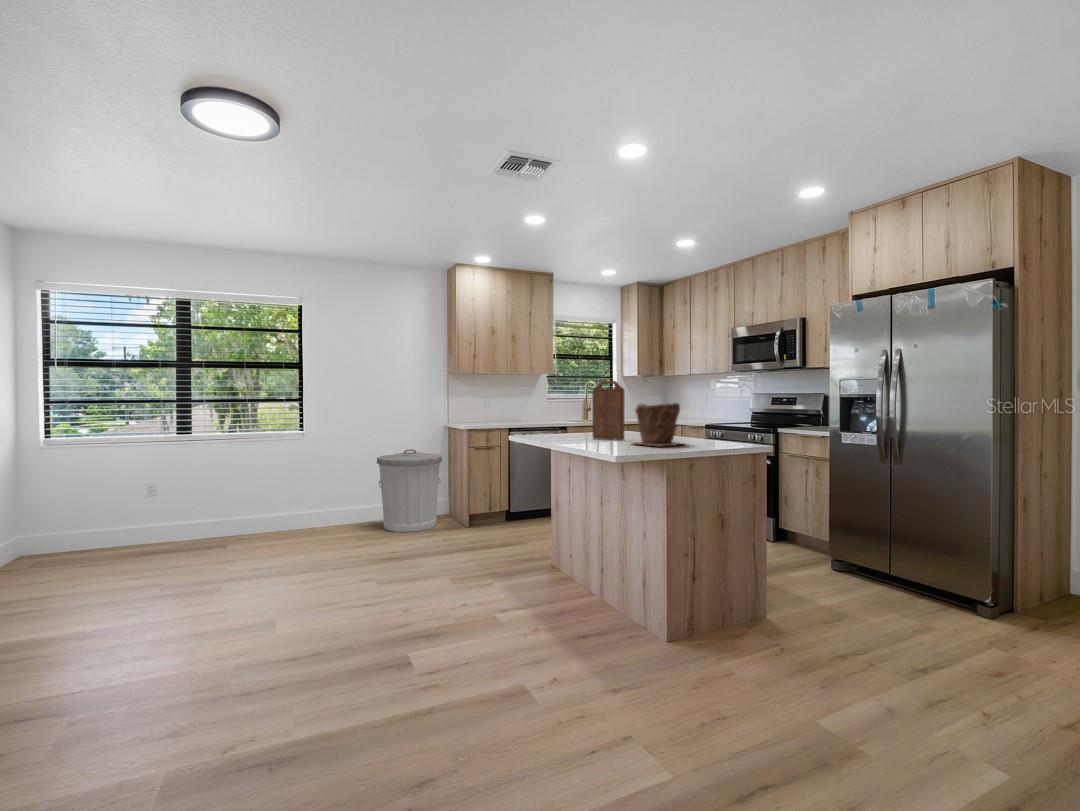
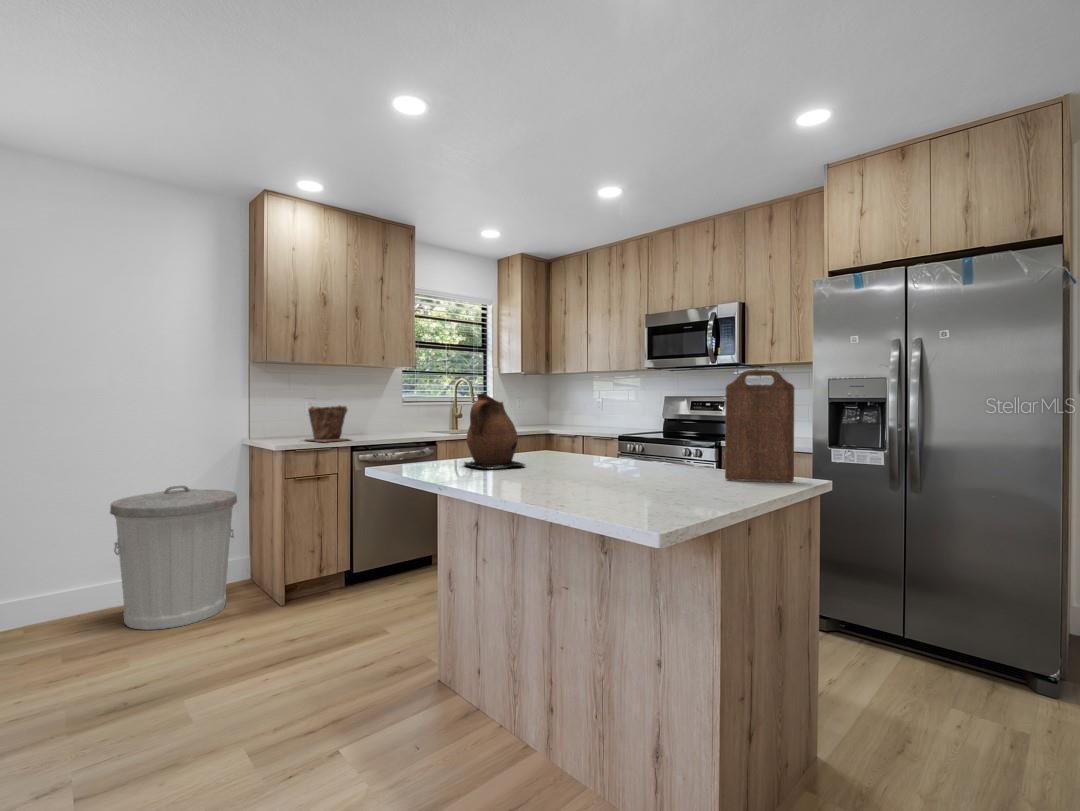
cutting board: present [592,381,624,440] -> present [725,370,794,482]
ceramic pitcher: none [561,393,599,437] -> present [464,393,525,467]
plant pot: present [633,402,682,446] -> present [306,405,349,442]

